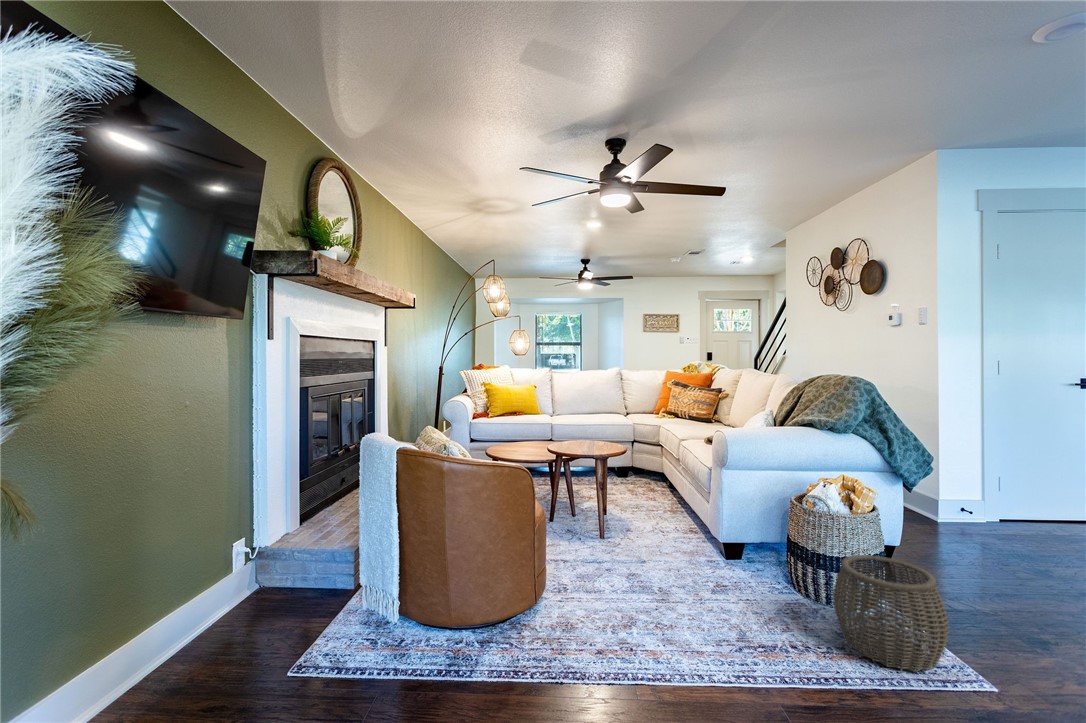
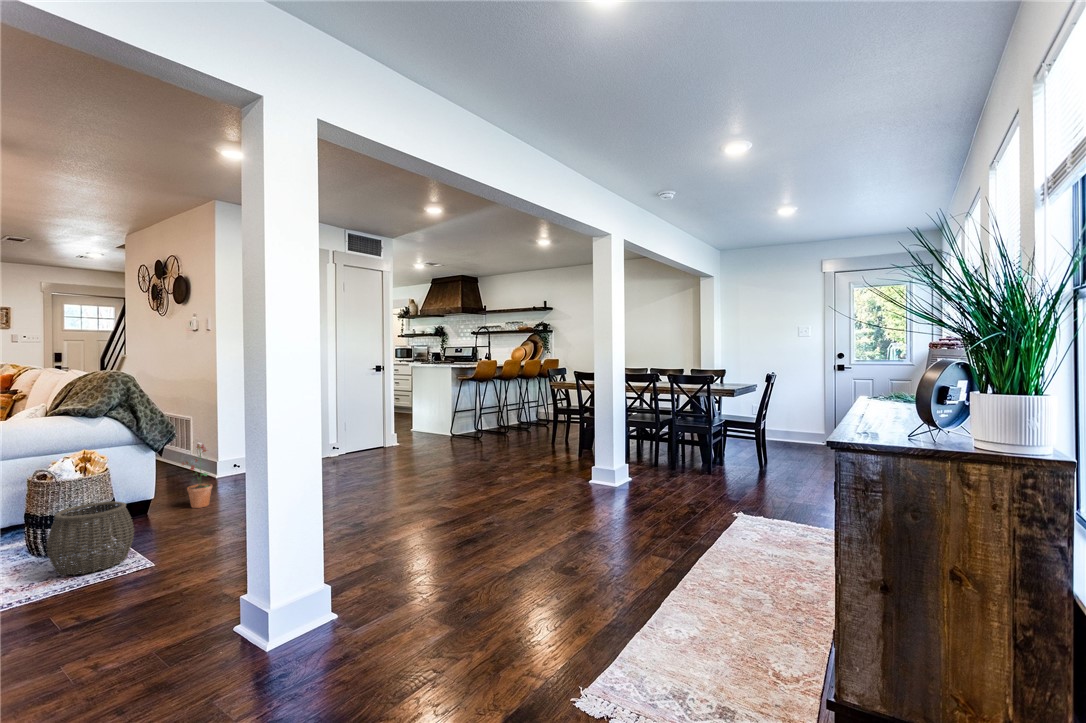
potted plant: none [942,485,1000,583] -> present [182,444,212,508]

